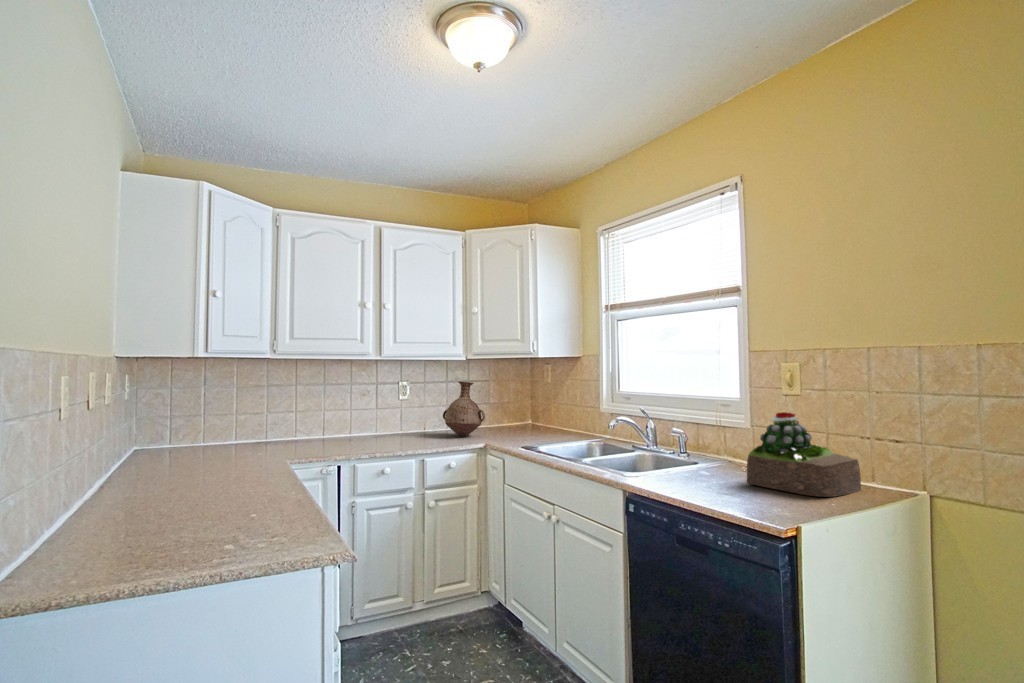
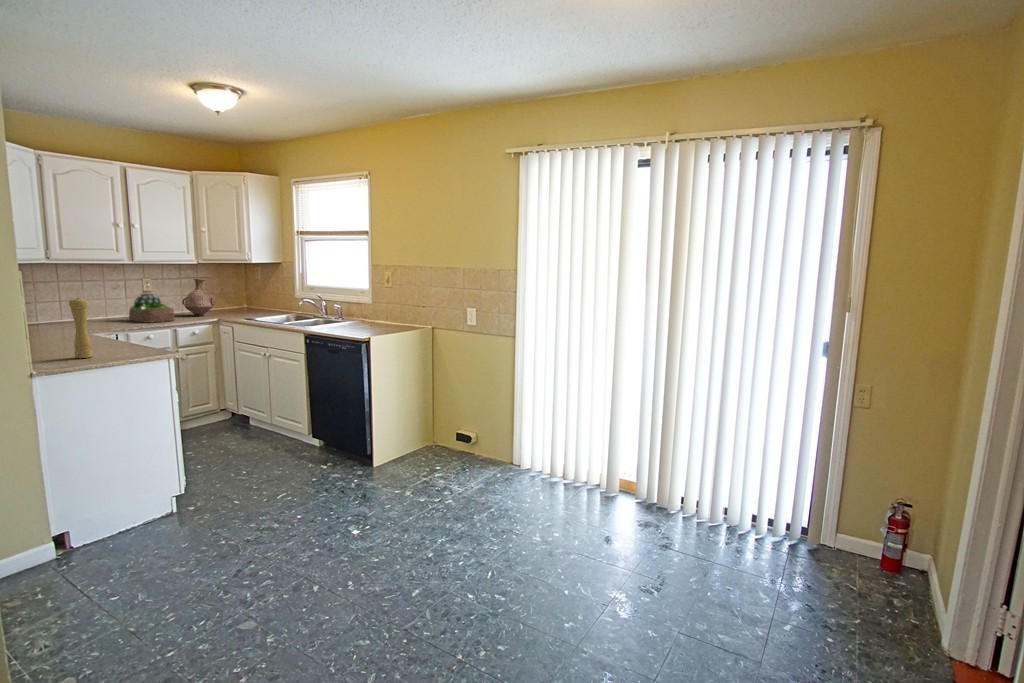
succulent plant: present [747,412,861,497] -> present [129,291,174,323]
pepper mill: none [140,419,180,557] -> present [69,298,92,358]

